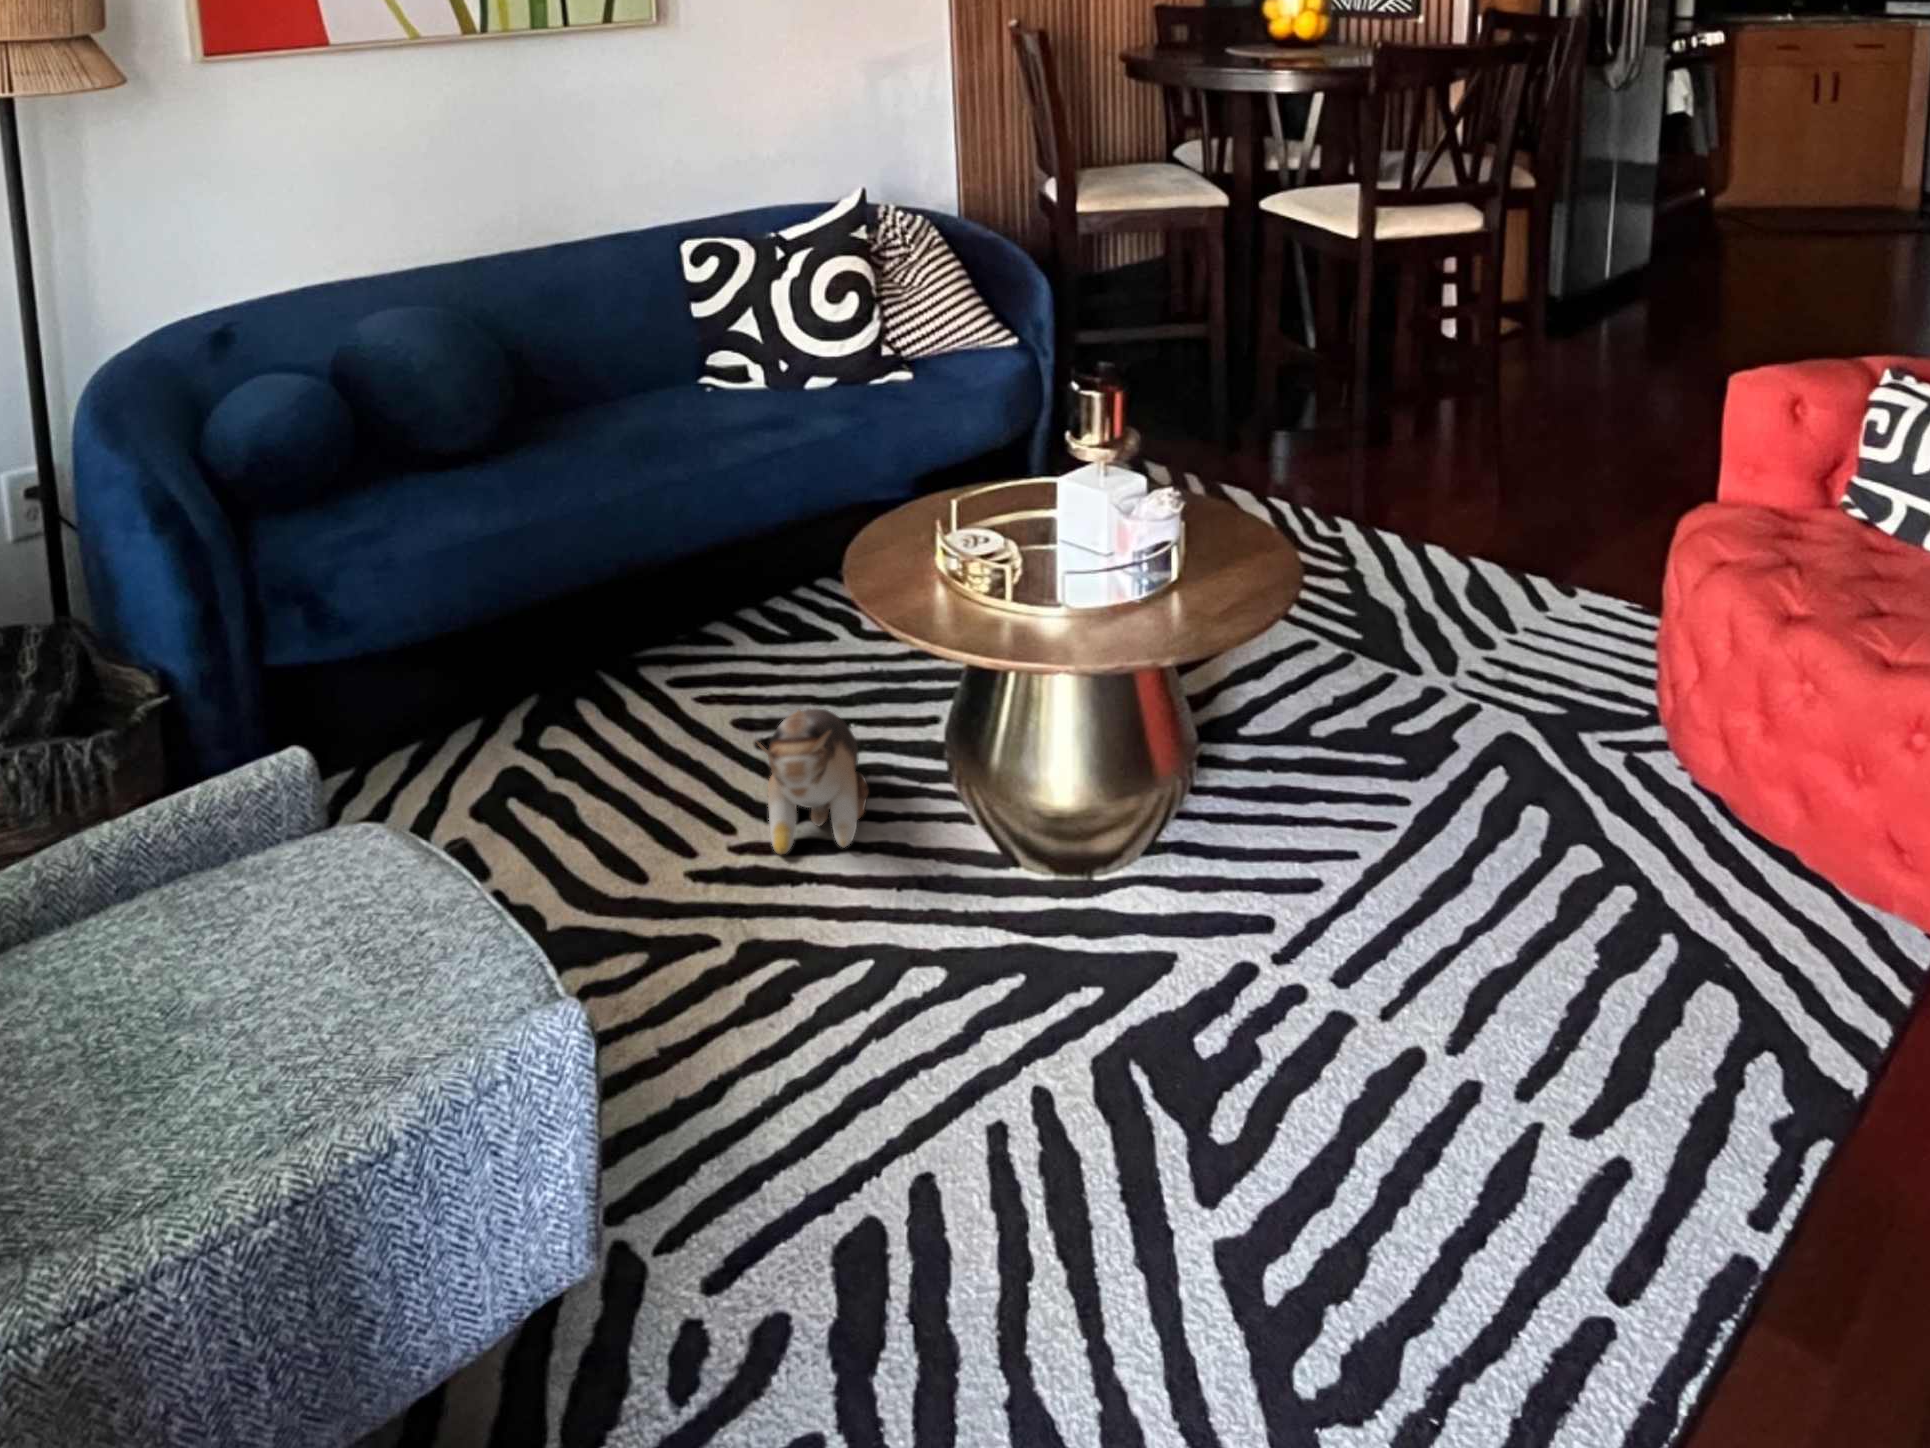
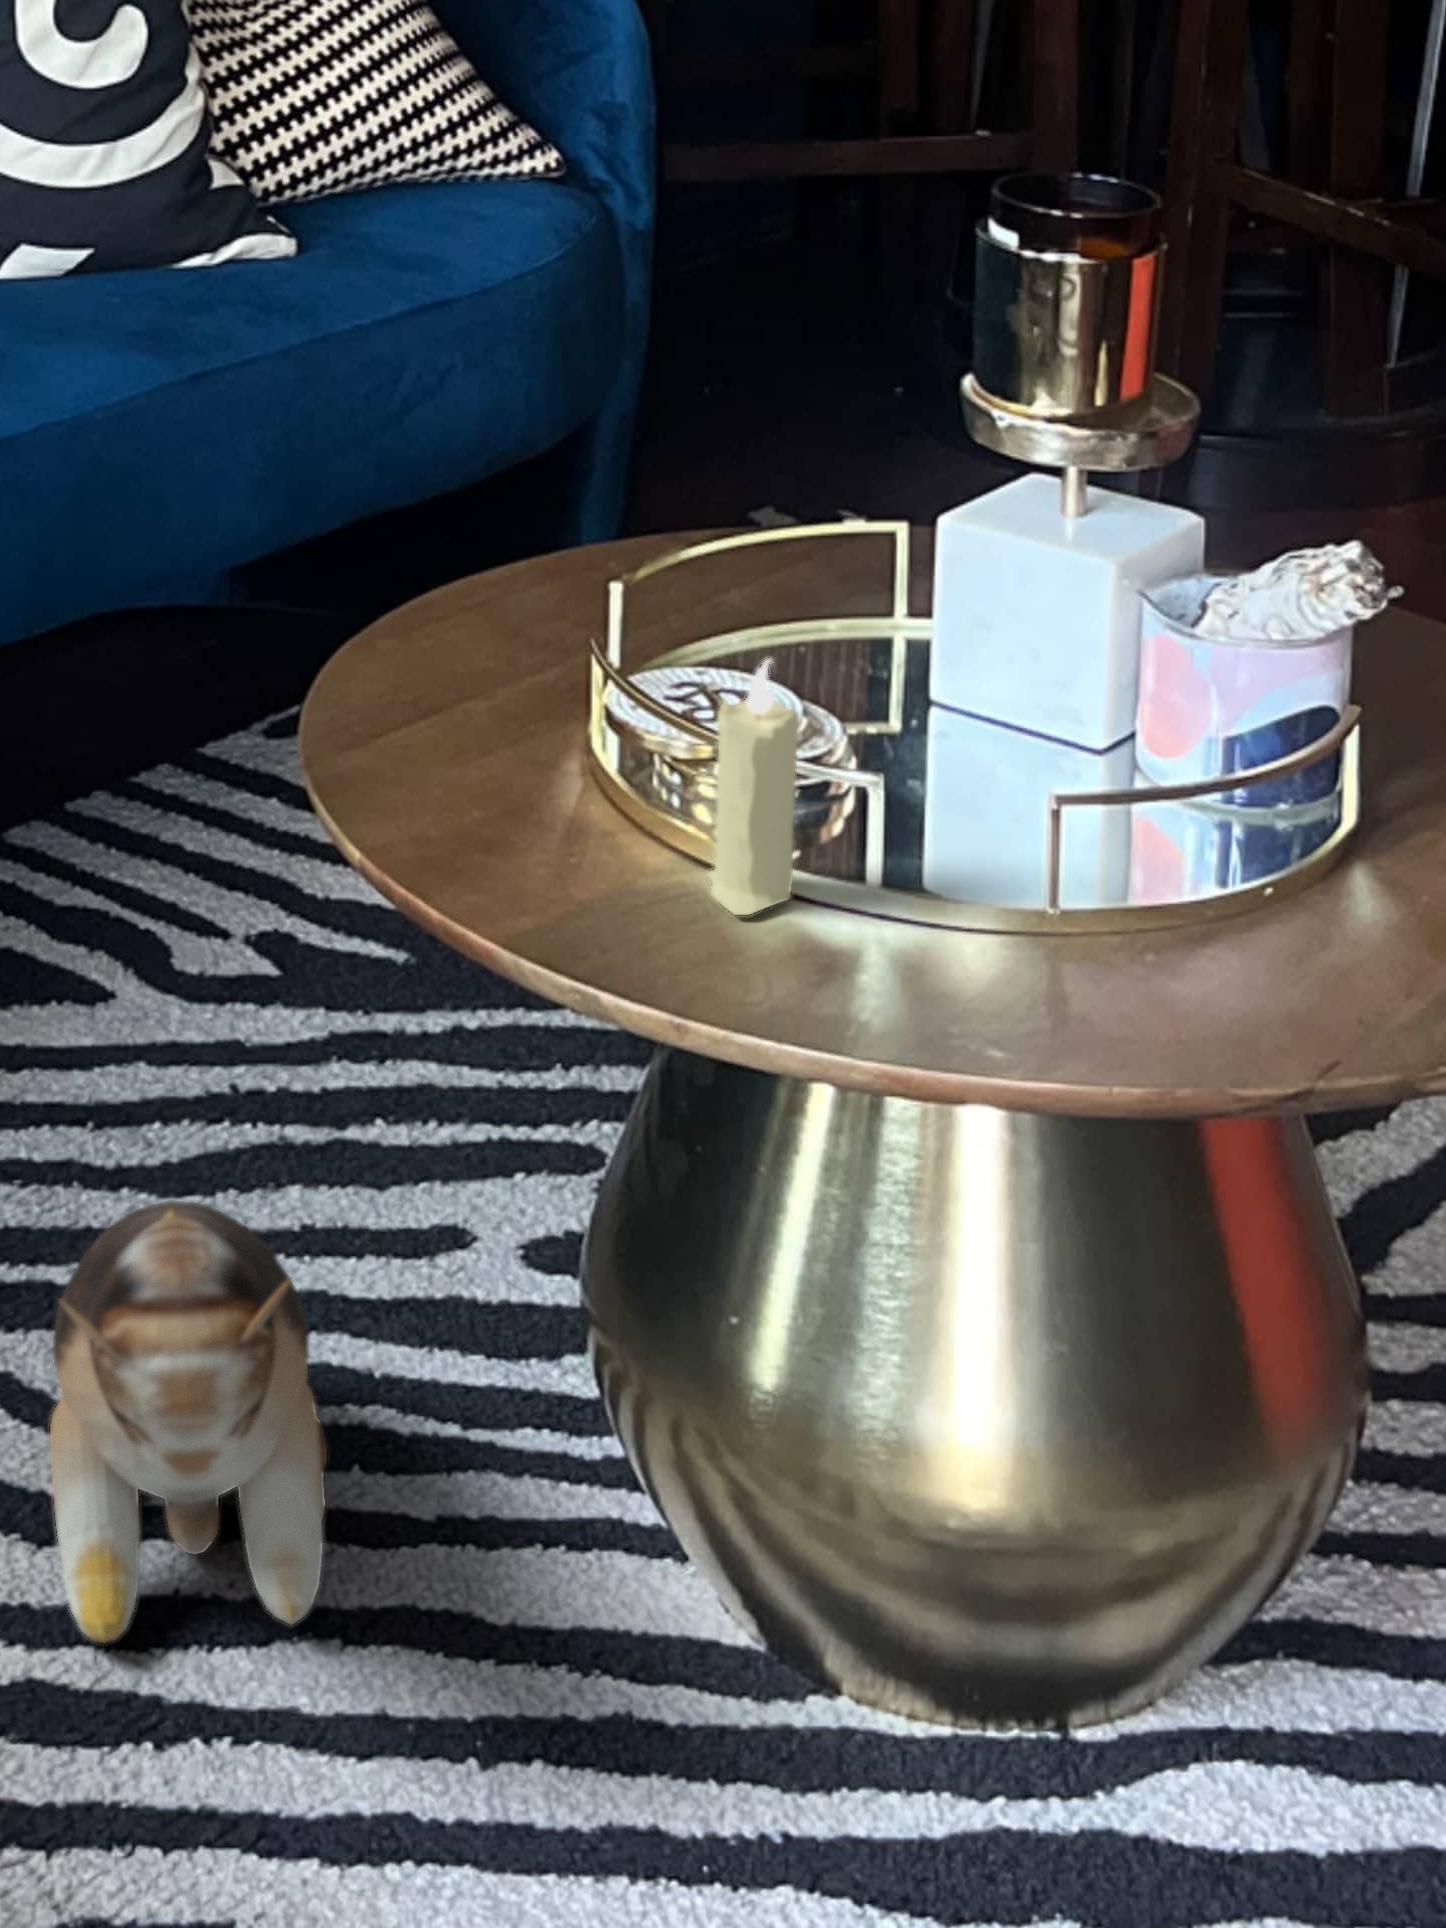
candle: none [962,526,990,610] -> present [707,659,799,915]

